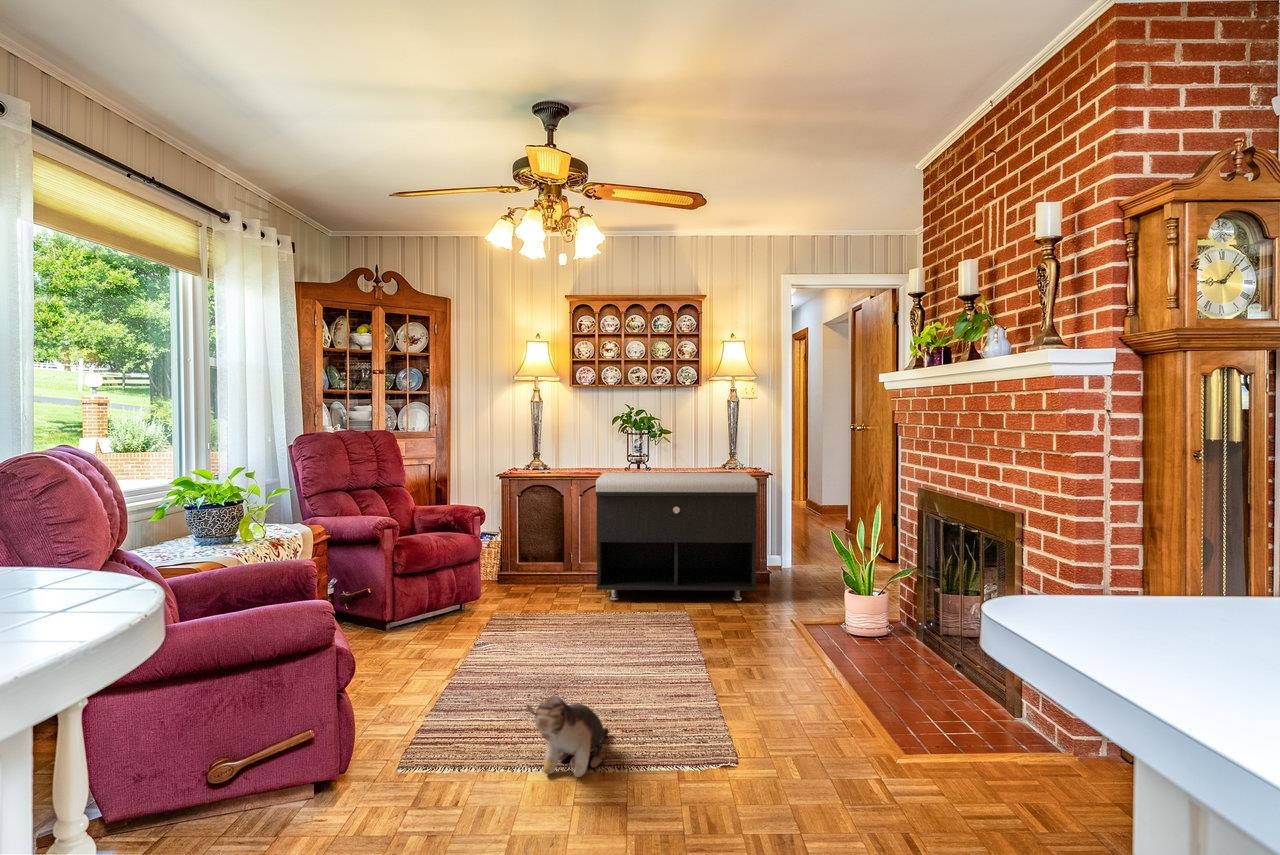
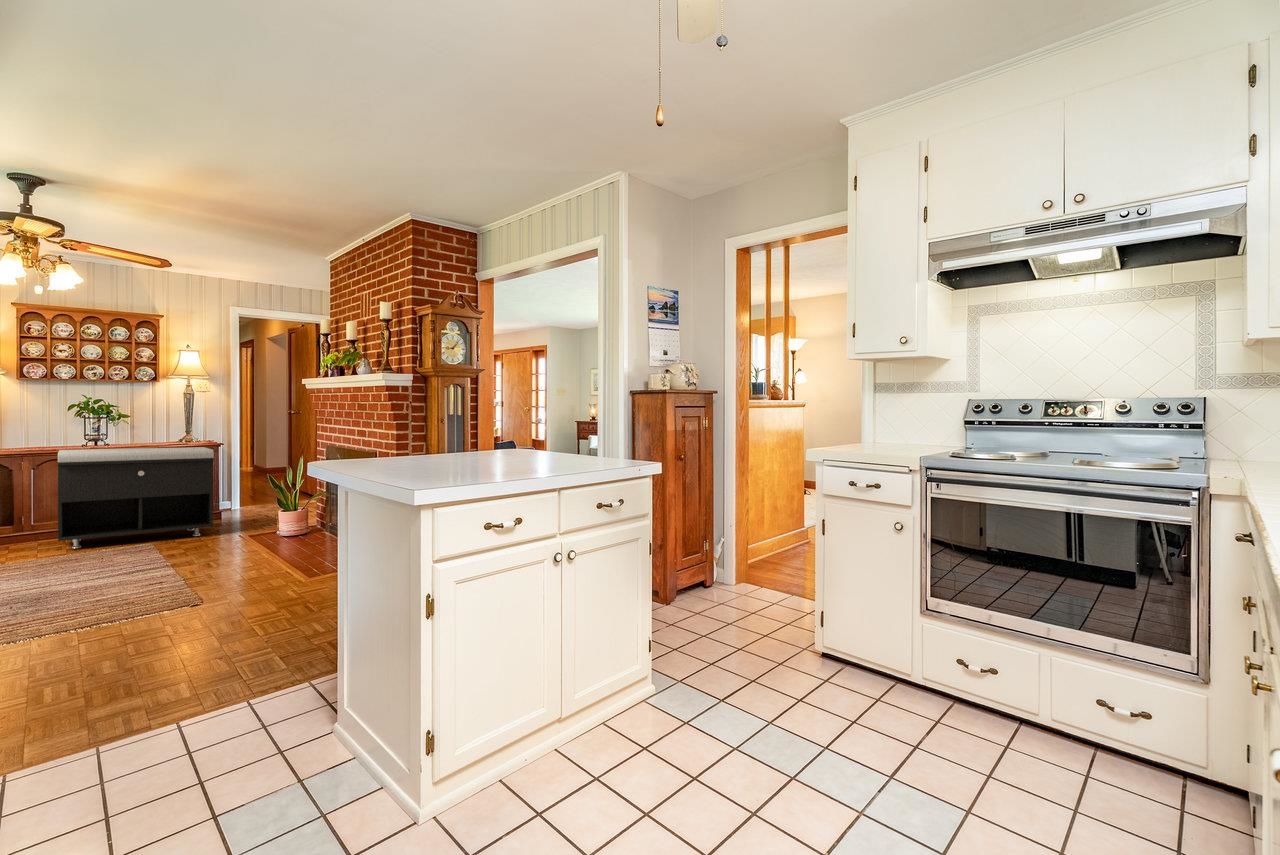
plush toy: present [527,696,609,777] -> none [42,568,104,620]

